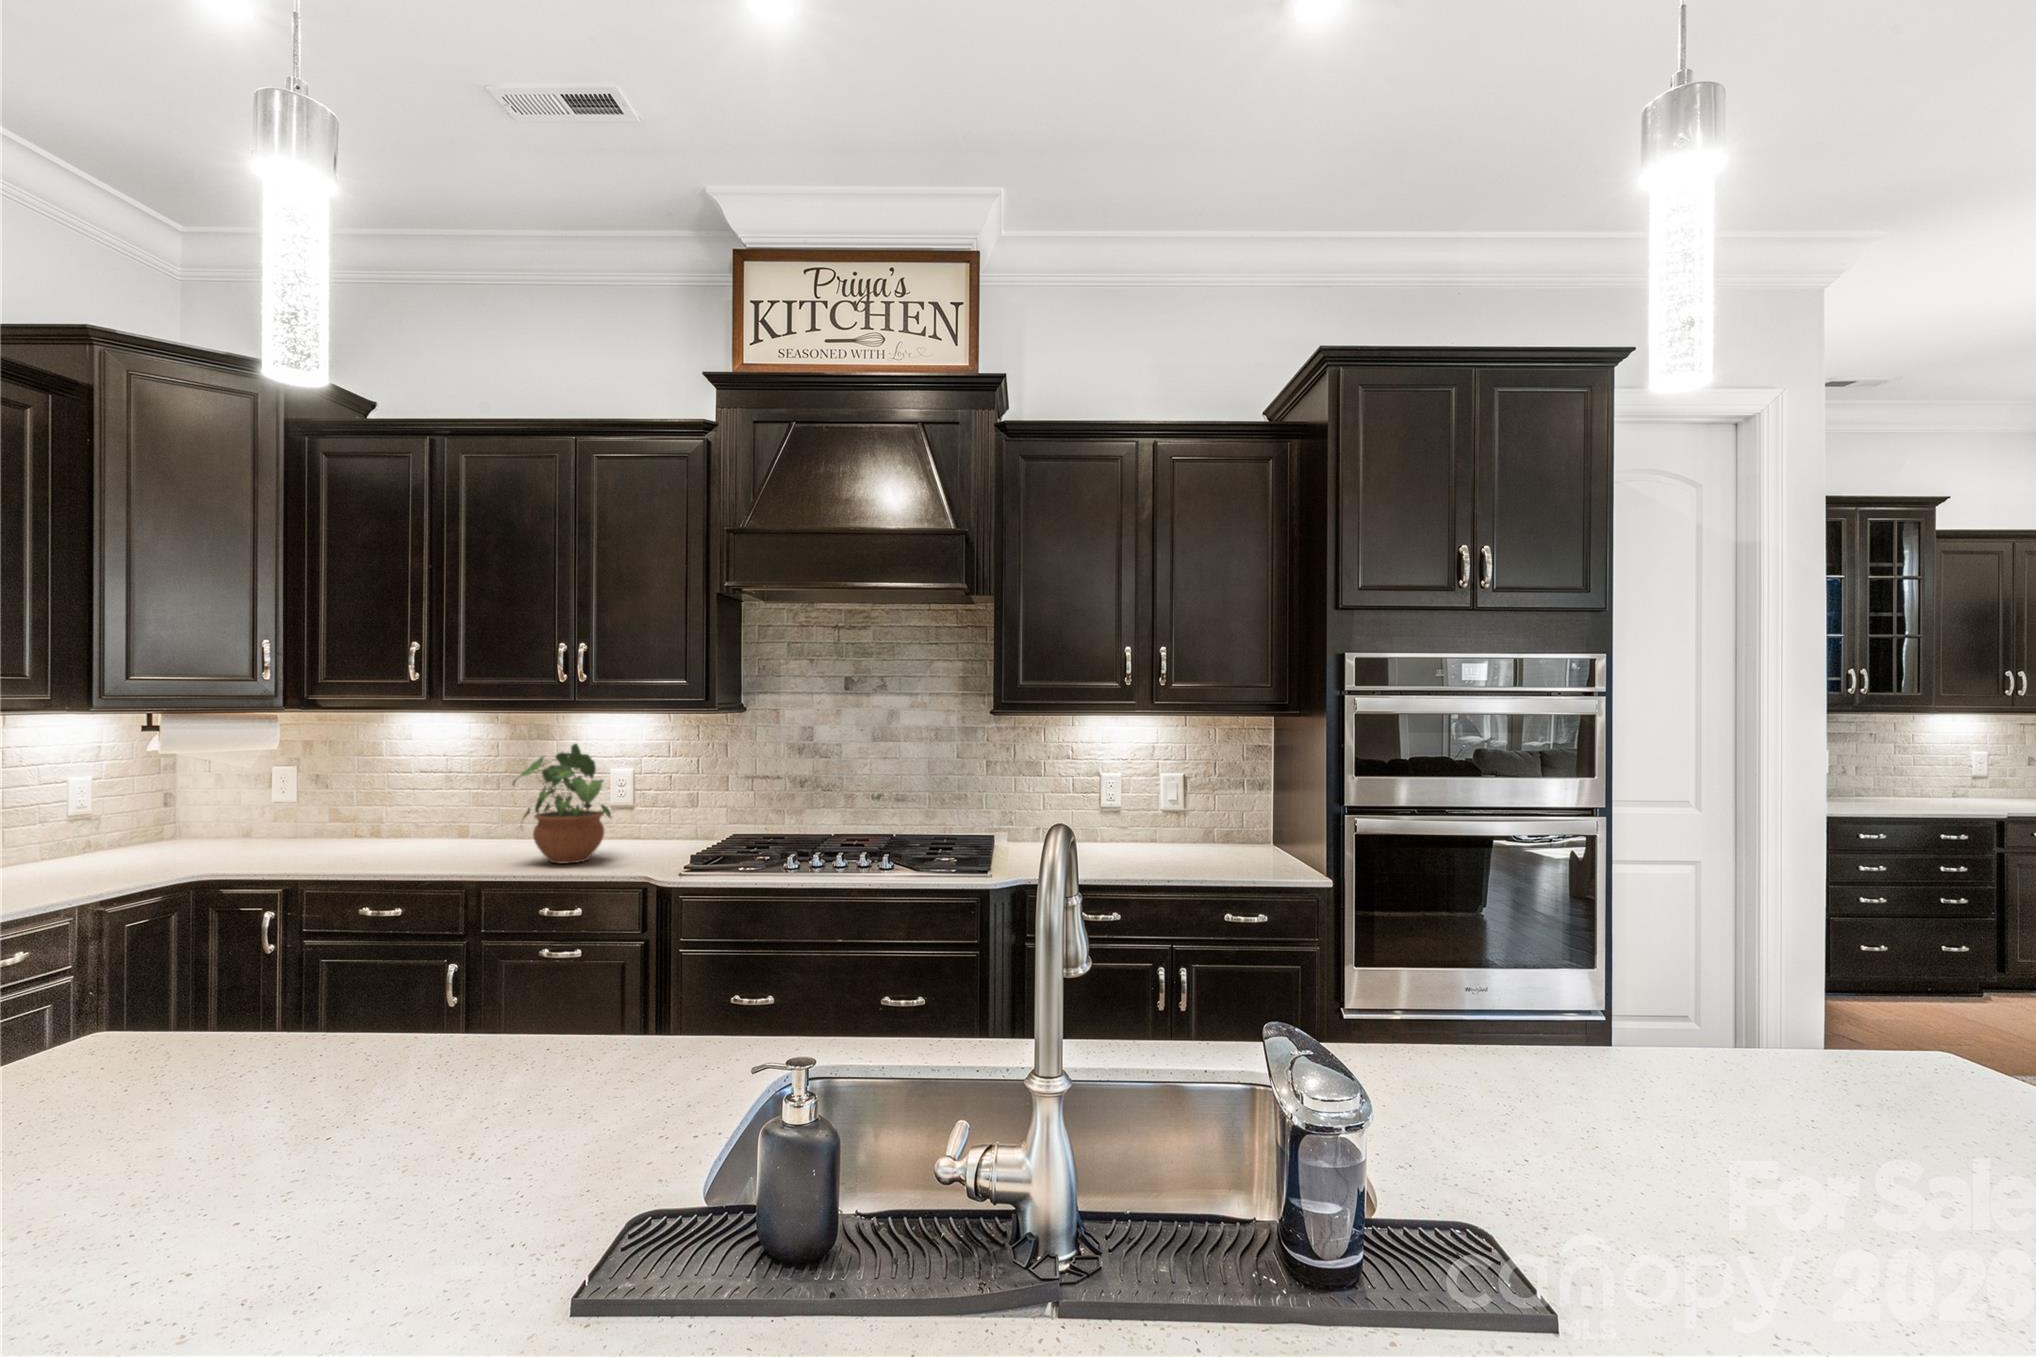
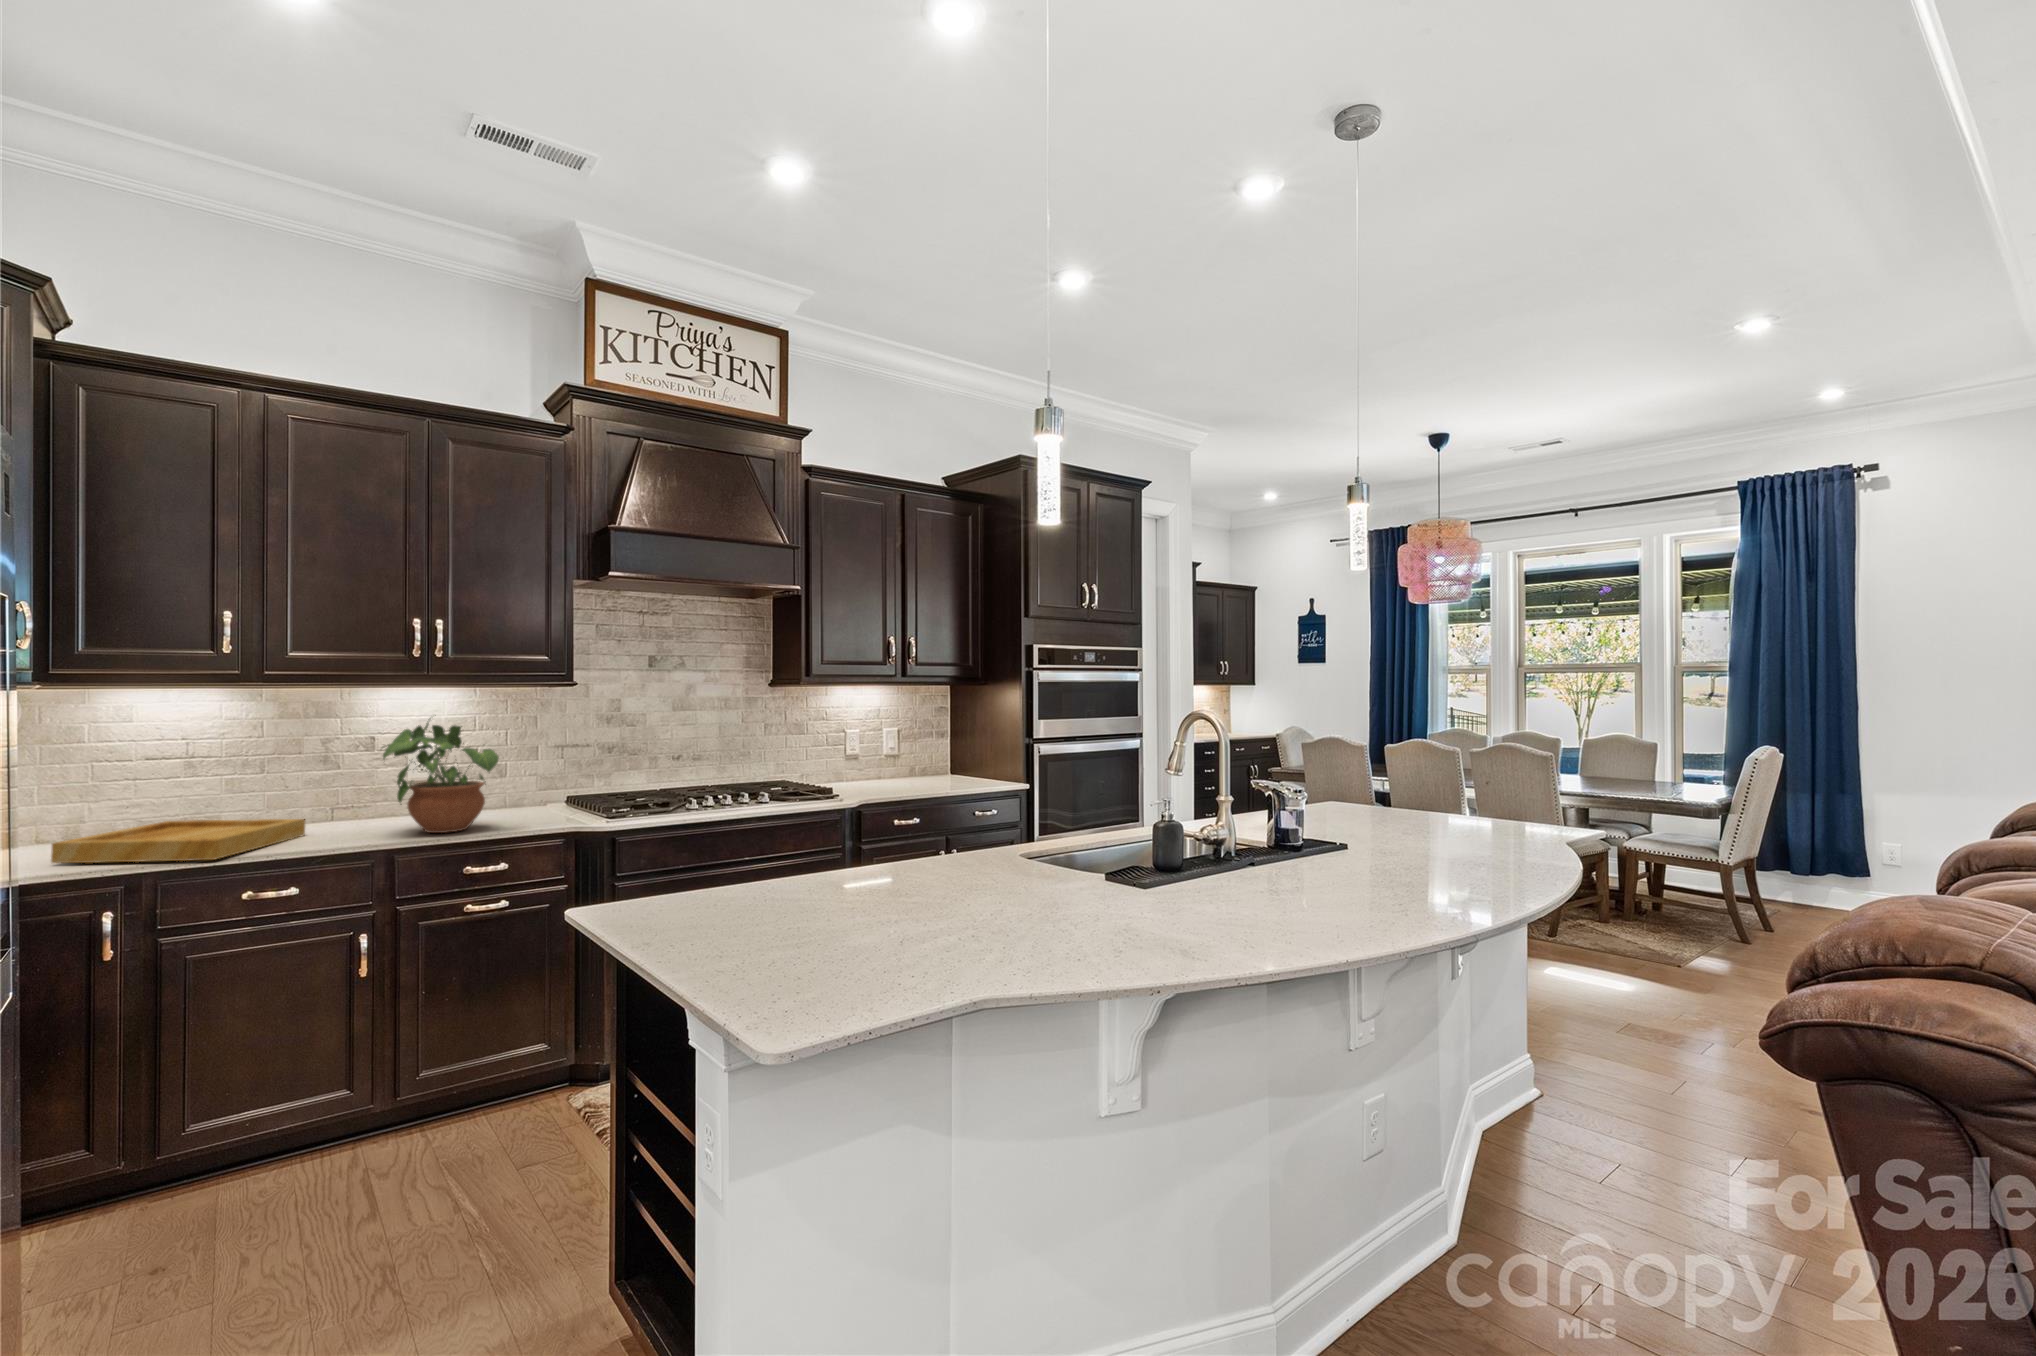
tray: none [311,828,488,868] -> present [51,819,305,863]

